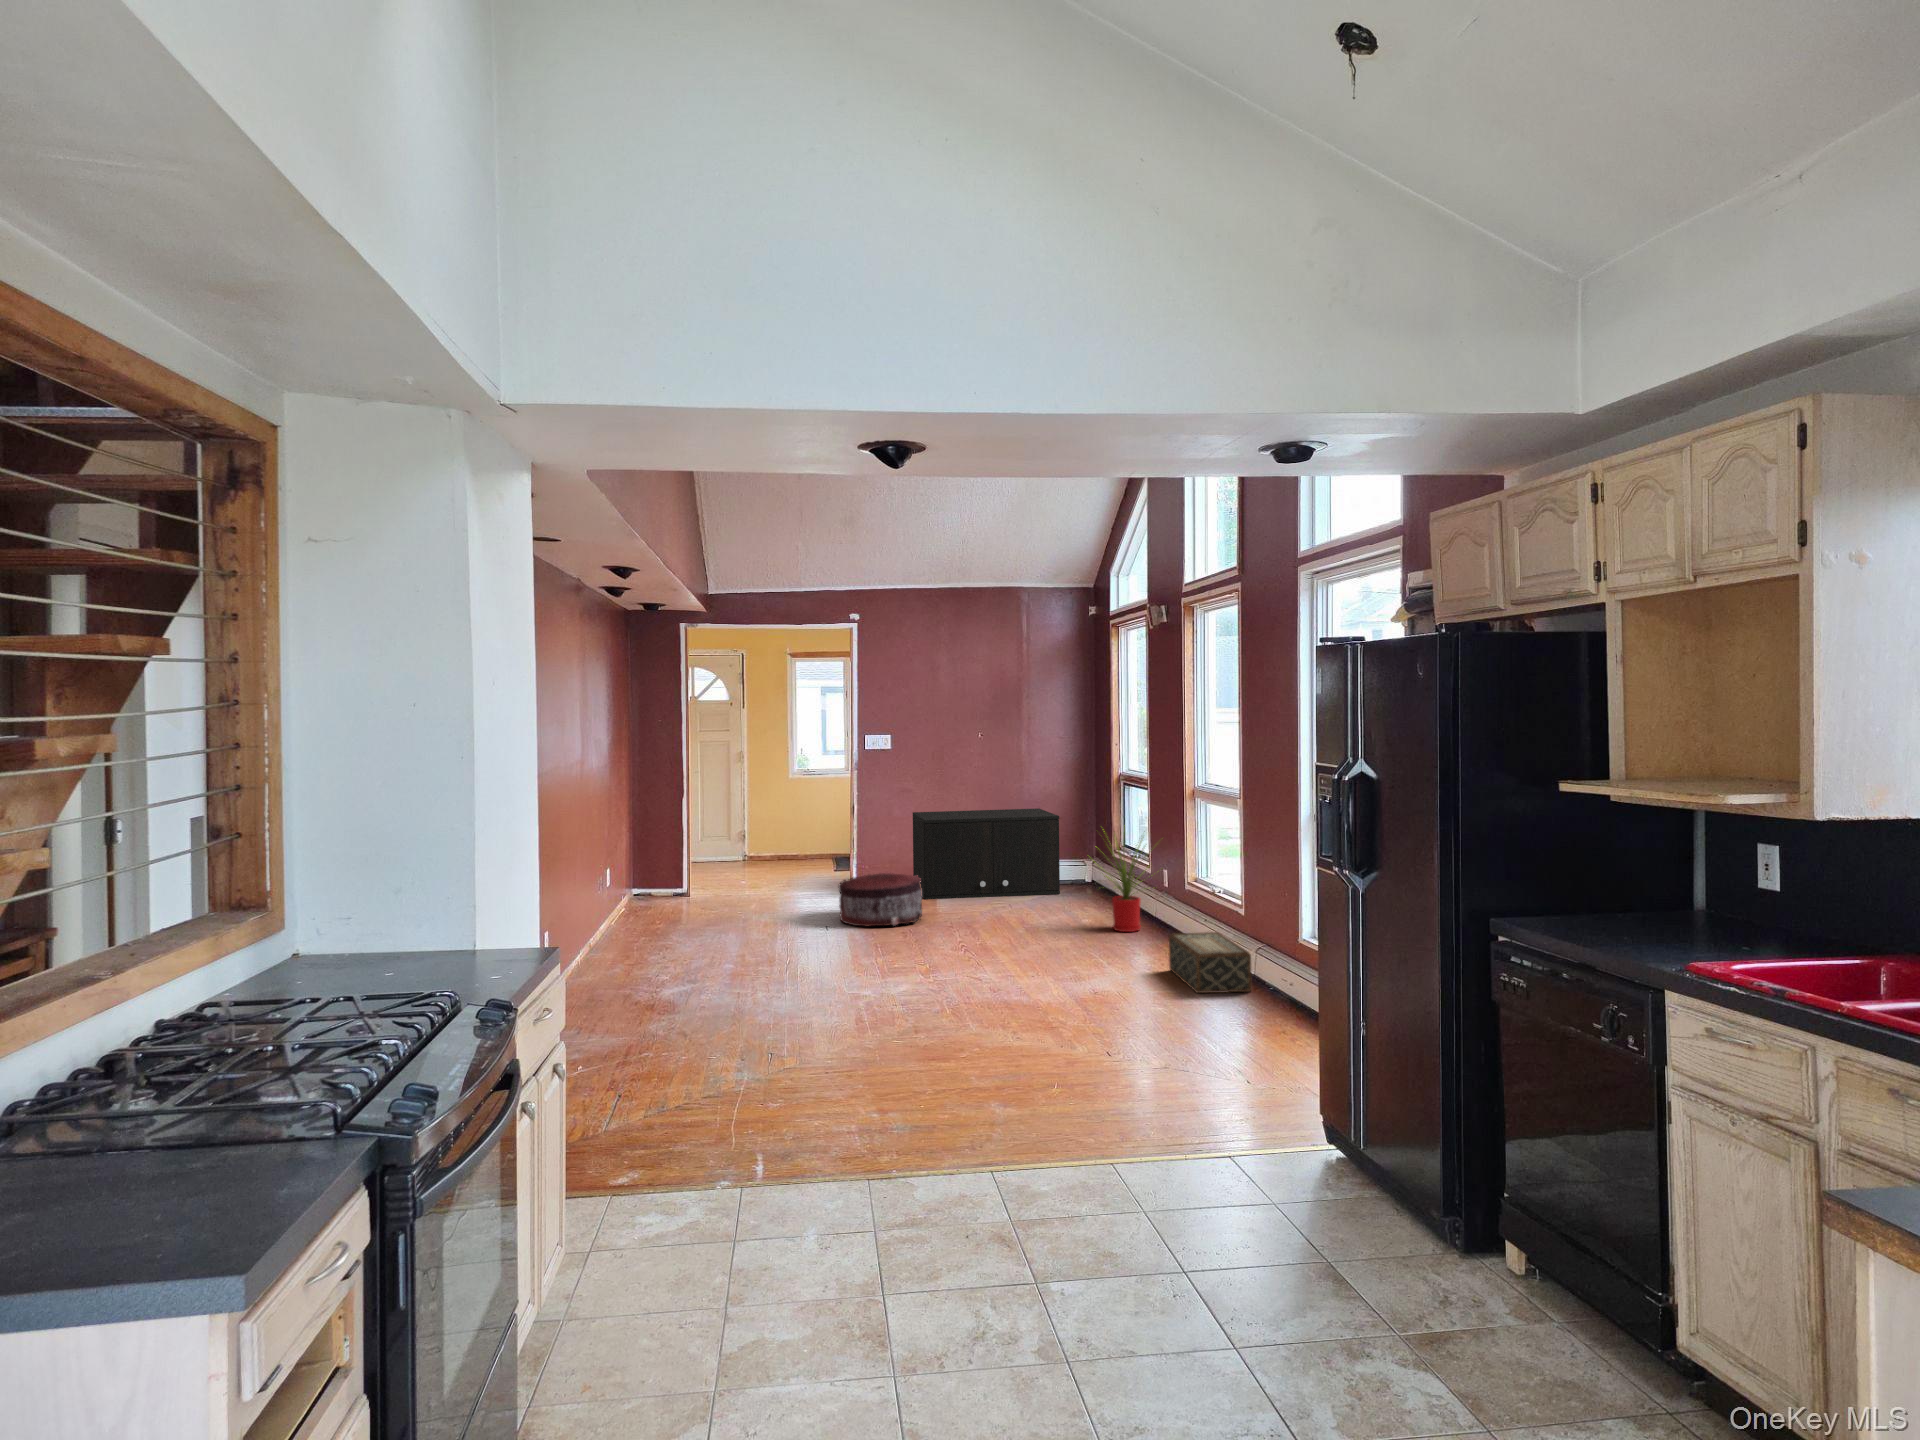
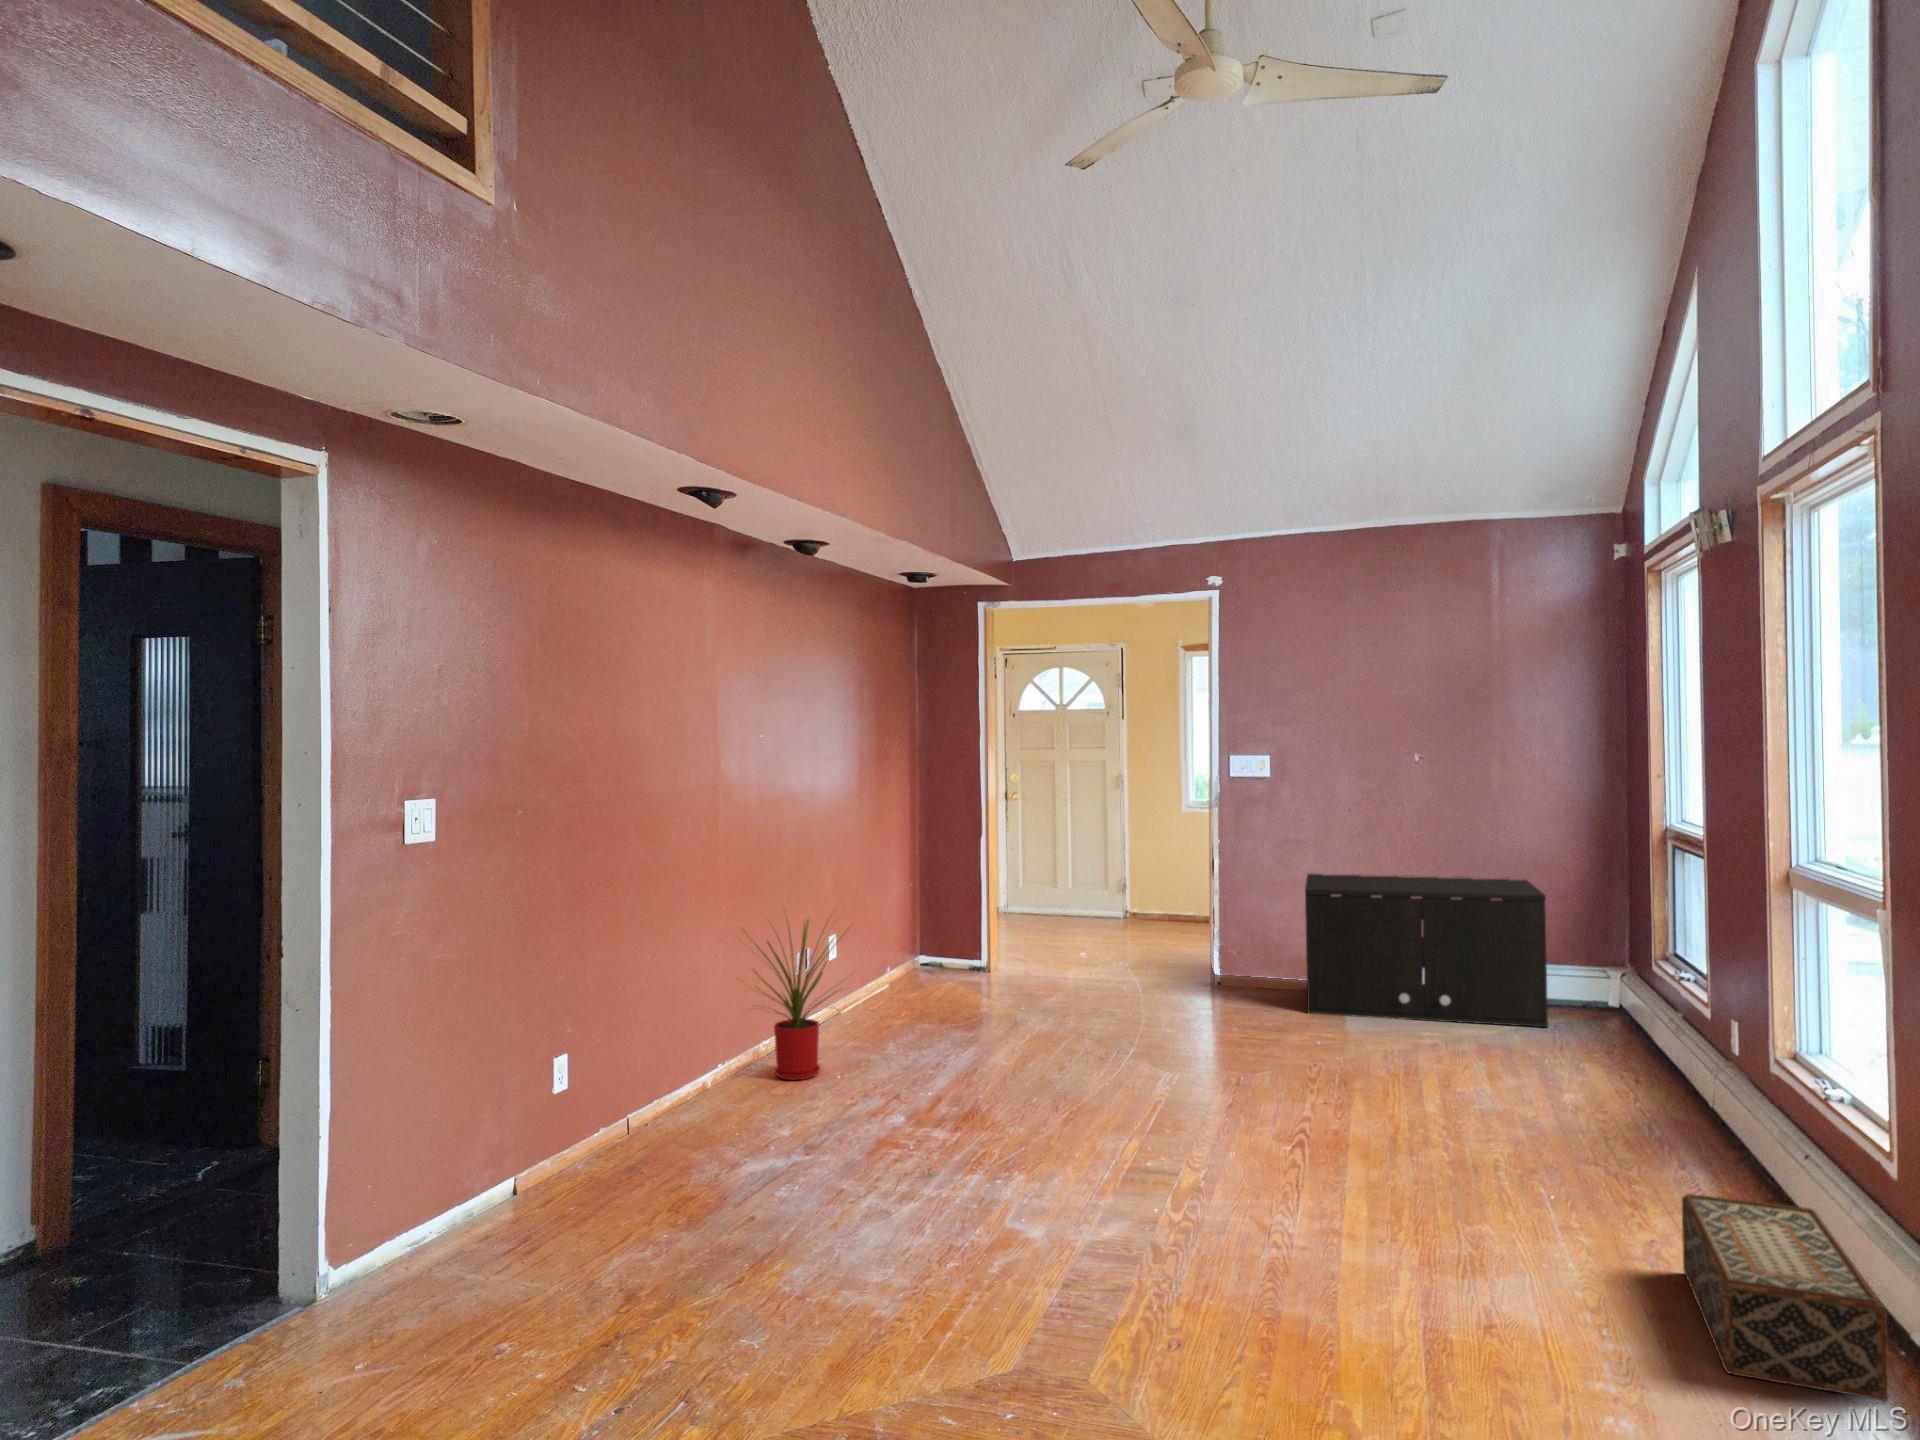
house plant: present [1095,831,1144,932] -> present [749,920,850,1080]
pouf: present [838,873,922,926] -> none [1134,971,1270,1063]

